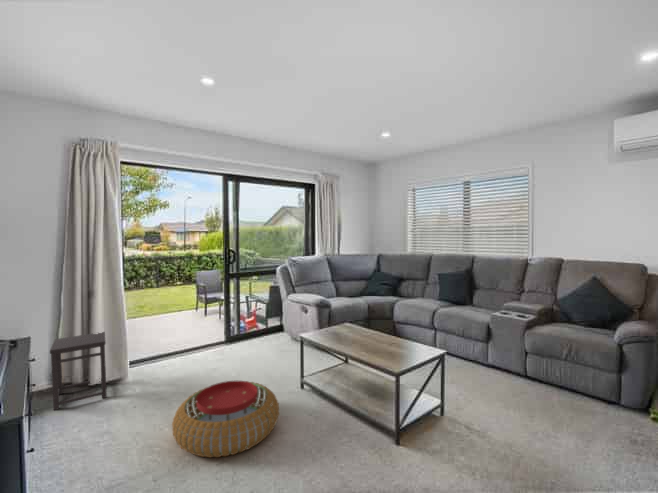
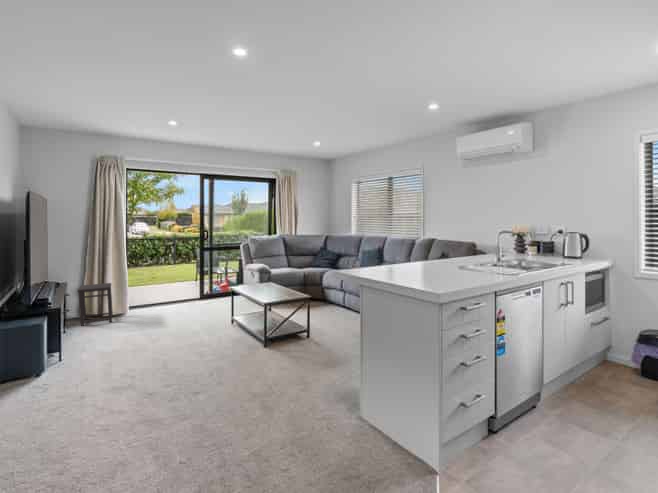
pouf: present [172,381,279,457] -> none [142,311,207,346]

